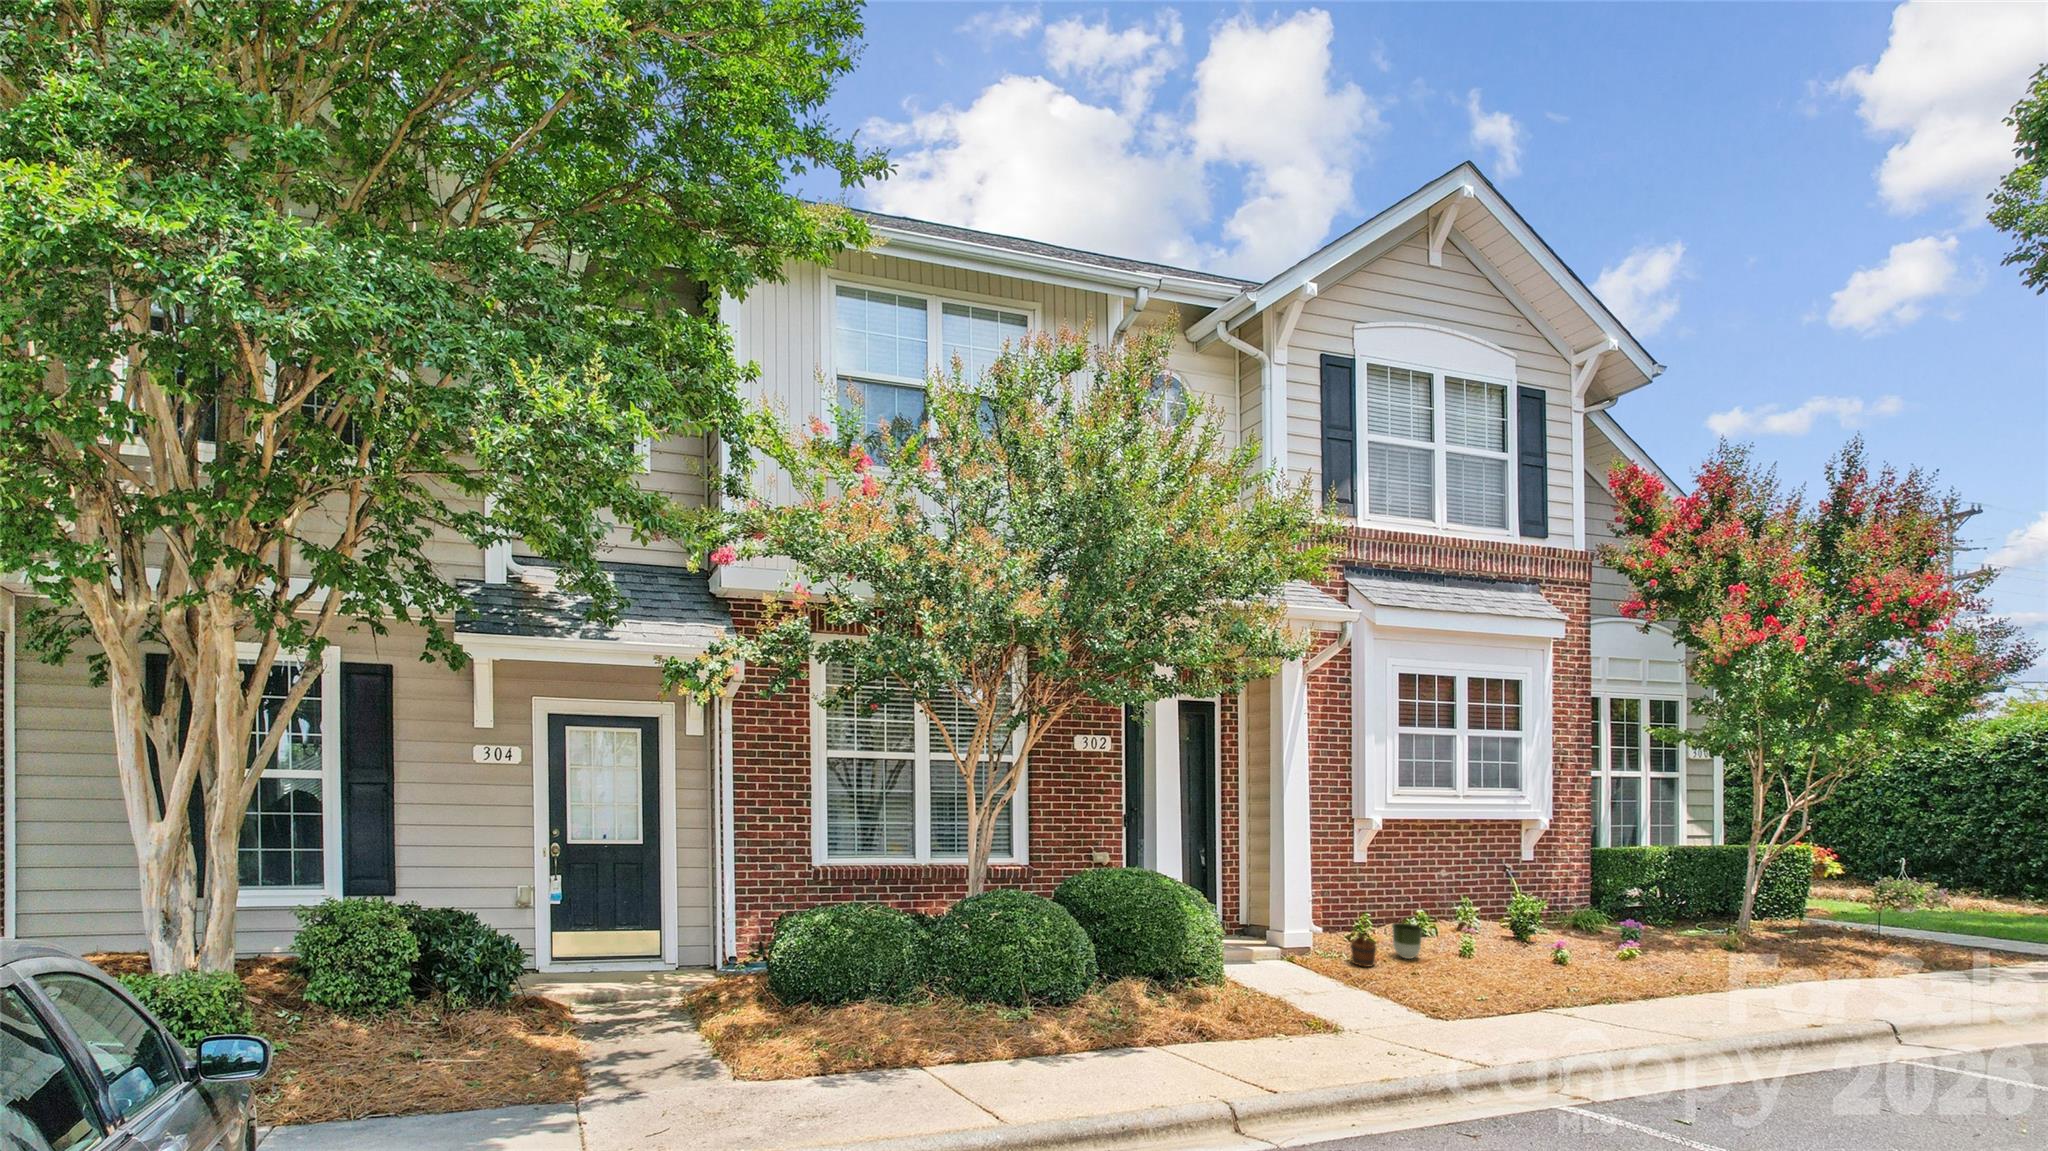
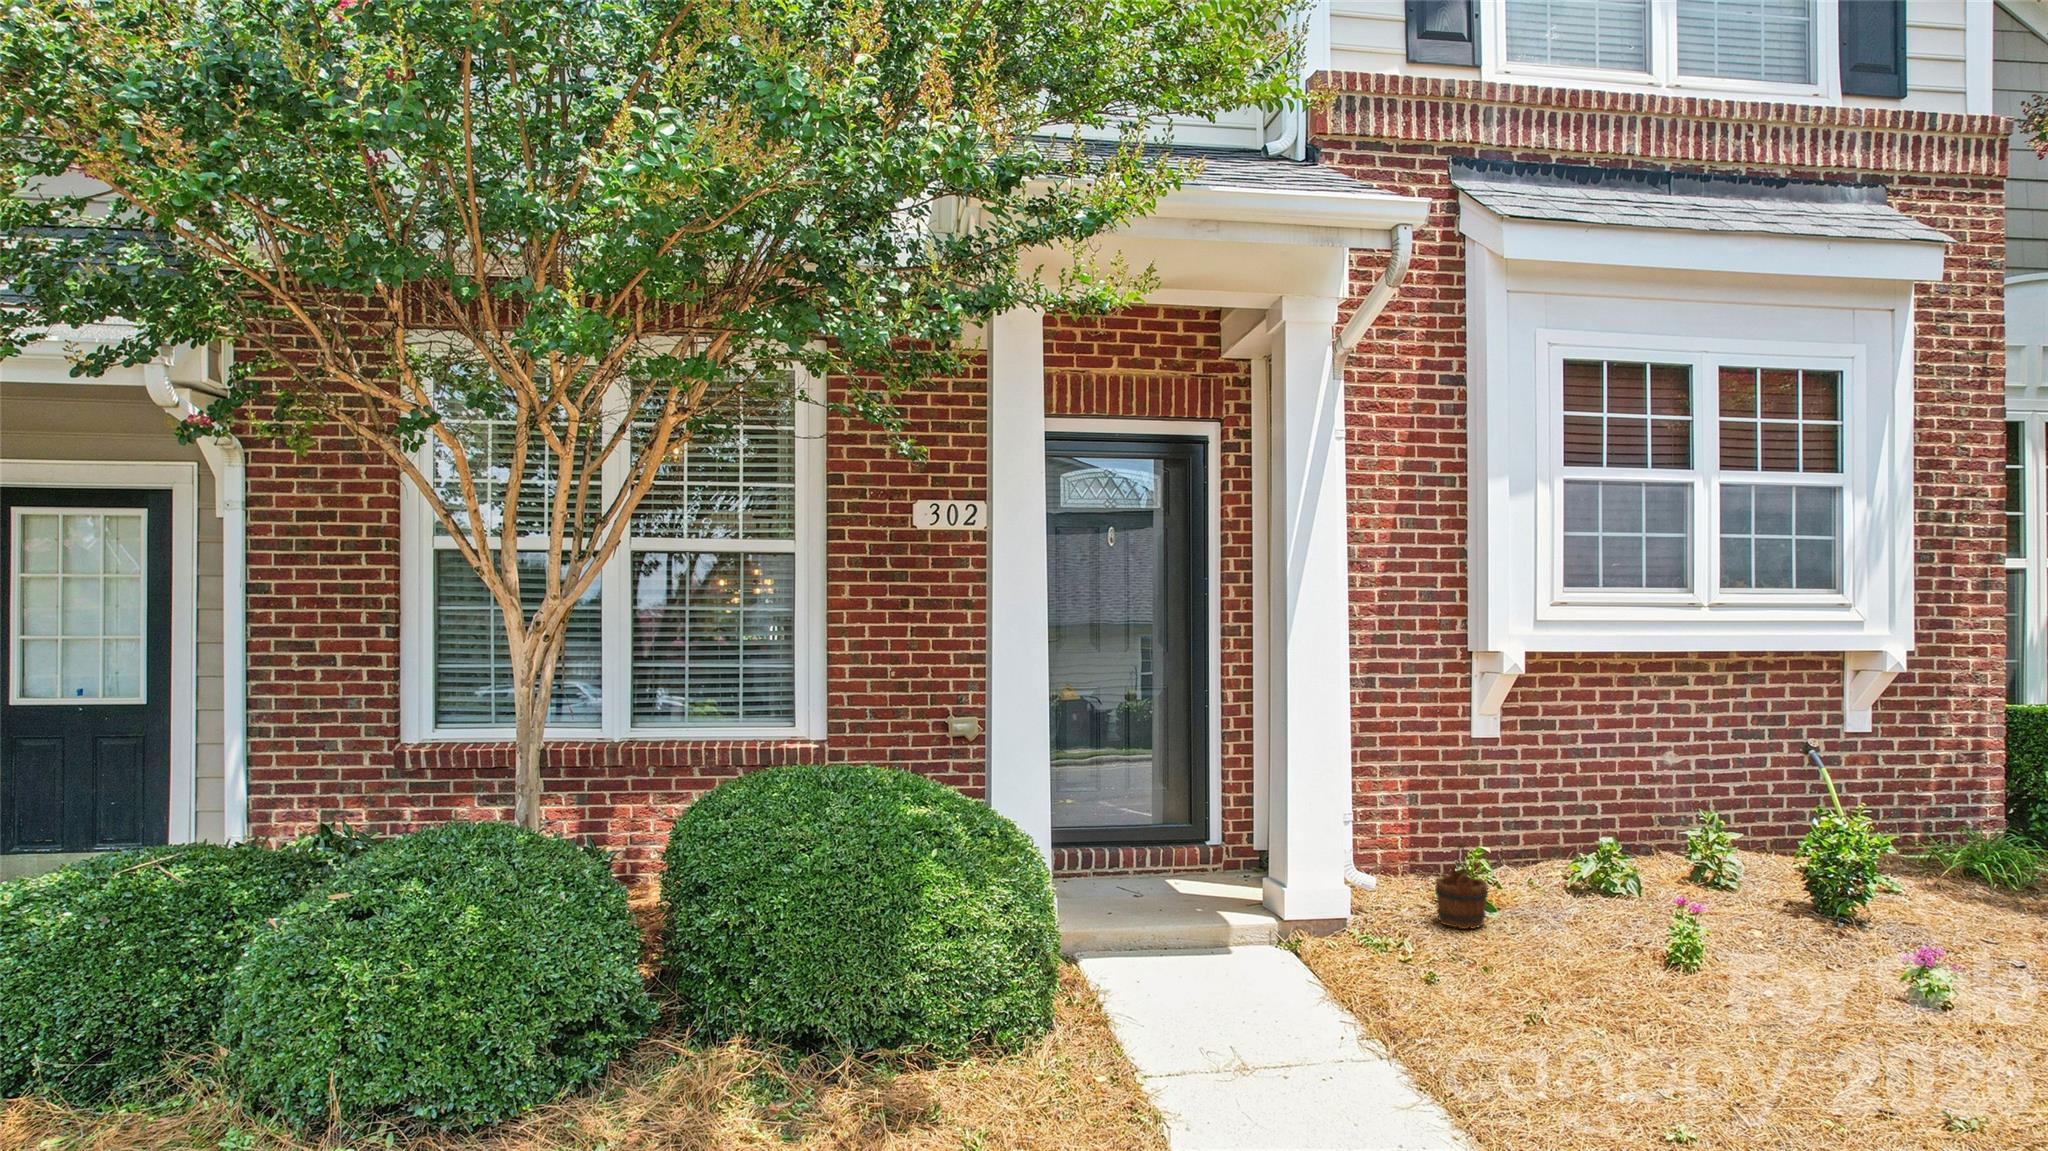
planter: present [1392,923,1422,959] -> none [1531,844,1593,914]

